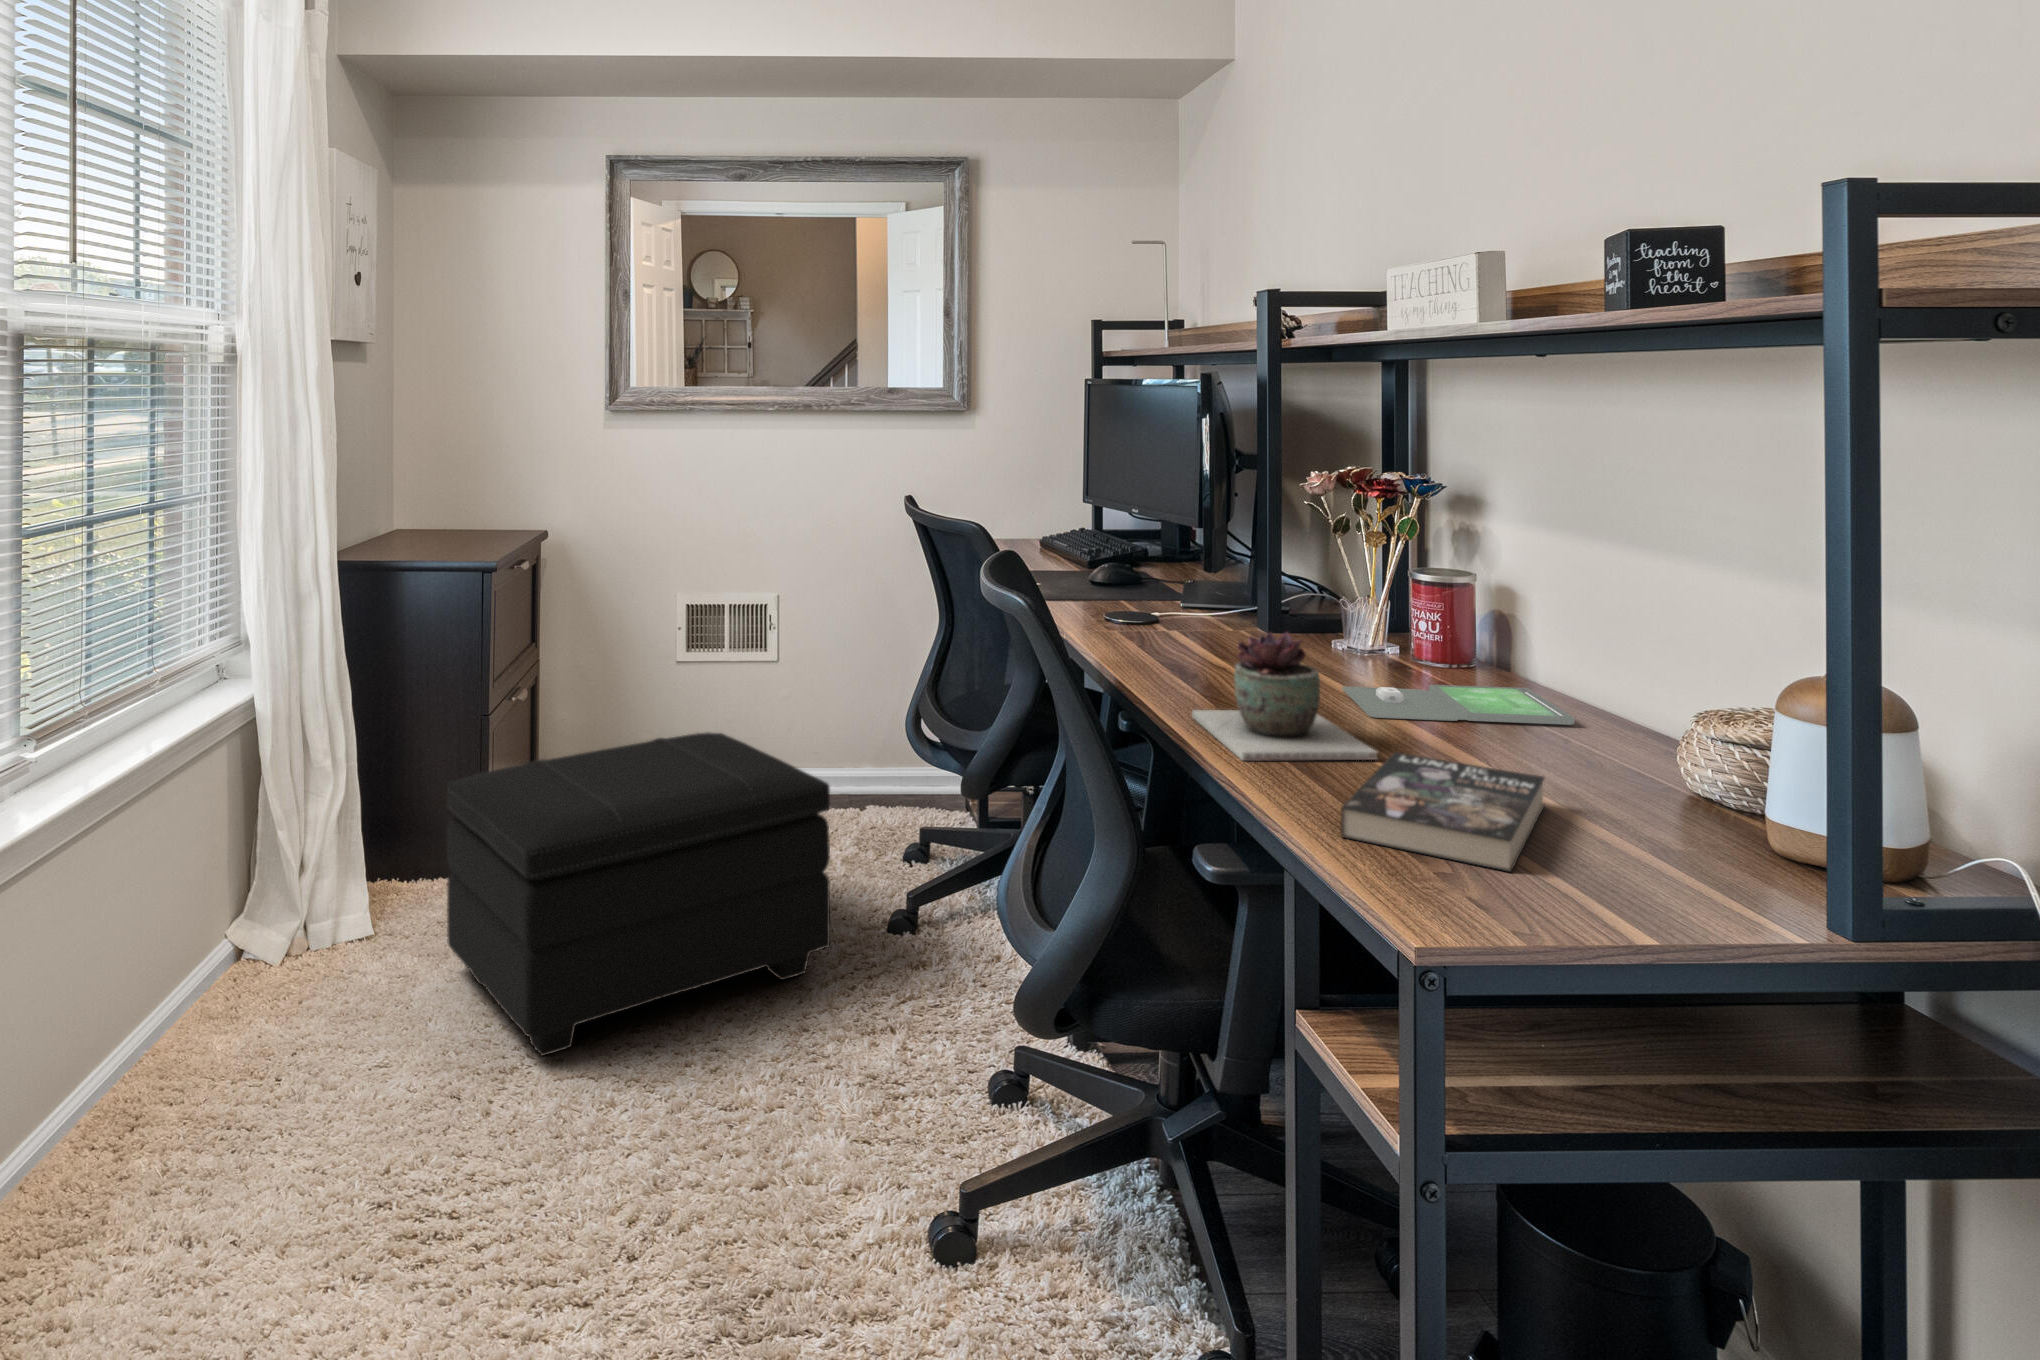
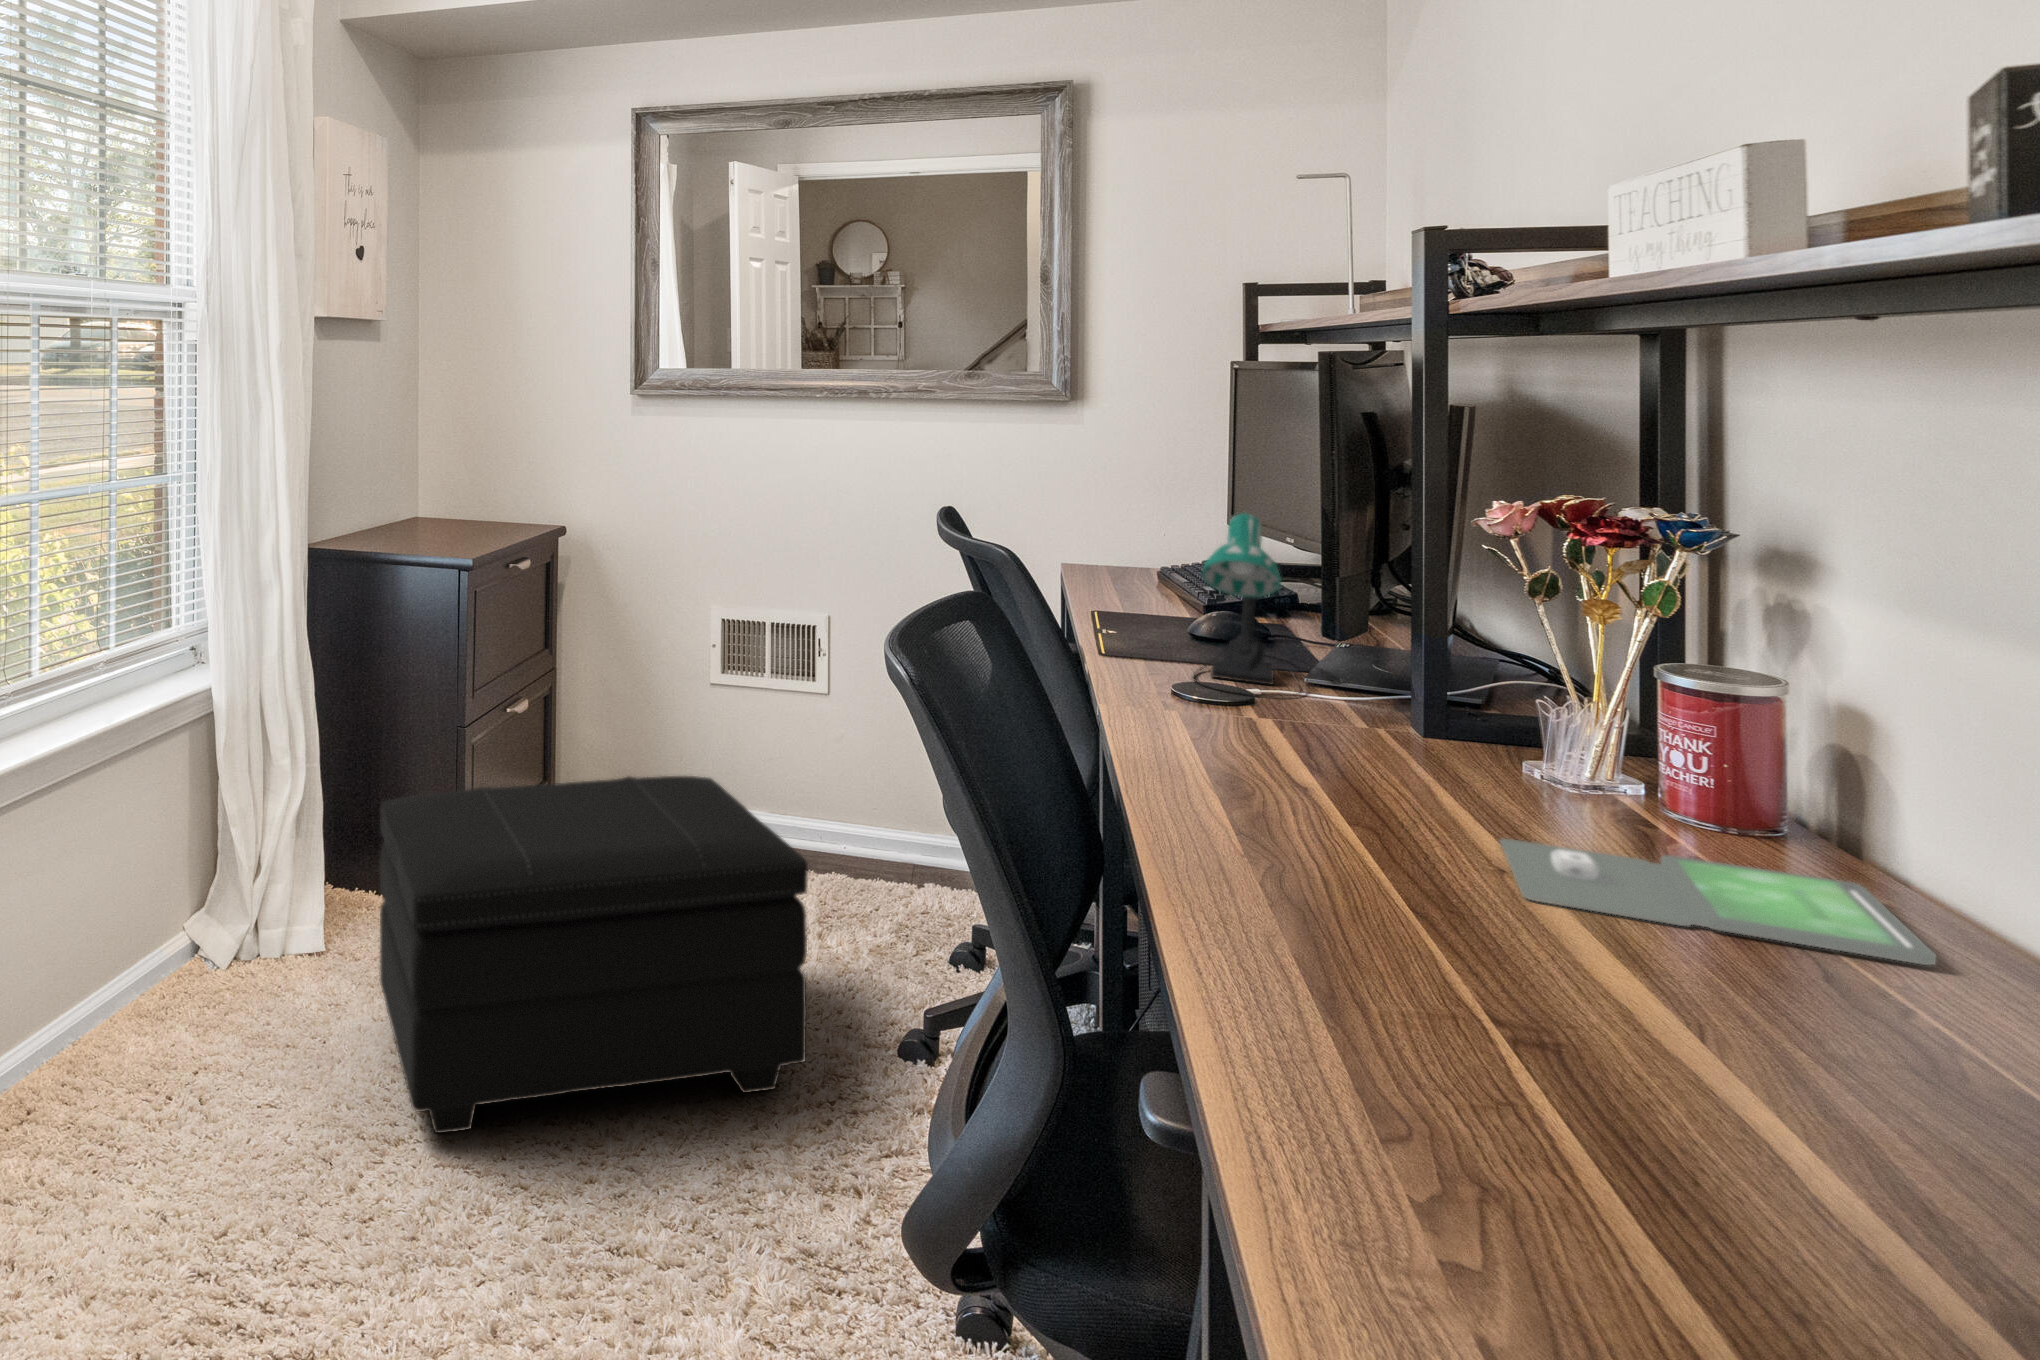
desk lamp: none [1104,488,1199,619] -> present [1194,514,1342,698]
succulent plant: present [1192,632,1378,761] -> none [1207,749,1491,982]
book: present [1341,752,1545,872] -> none [1326,980,1790,1275]

